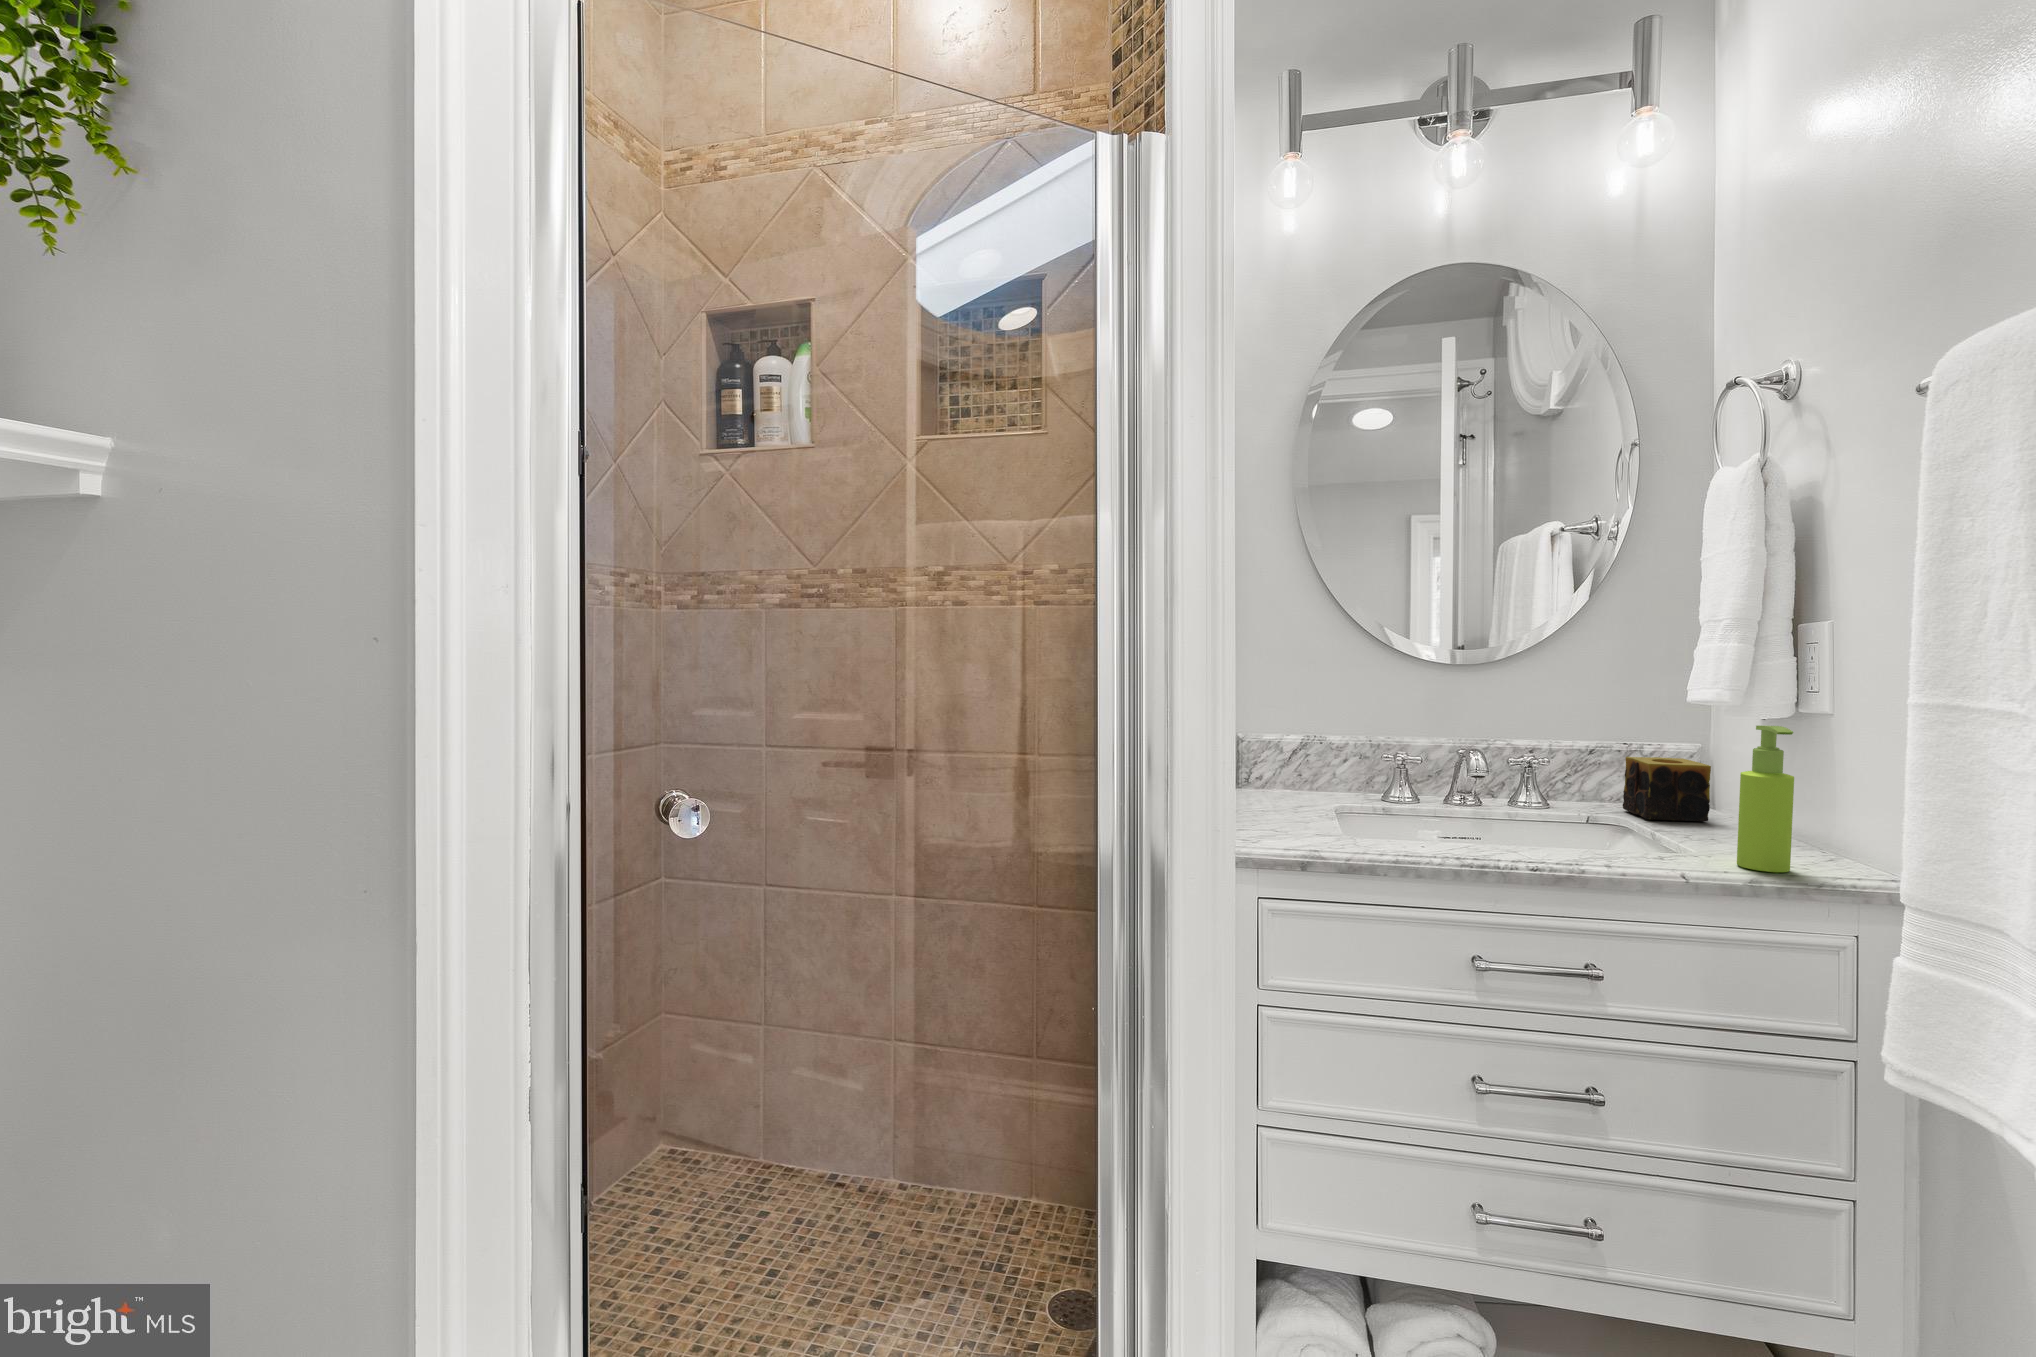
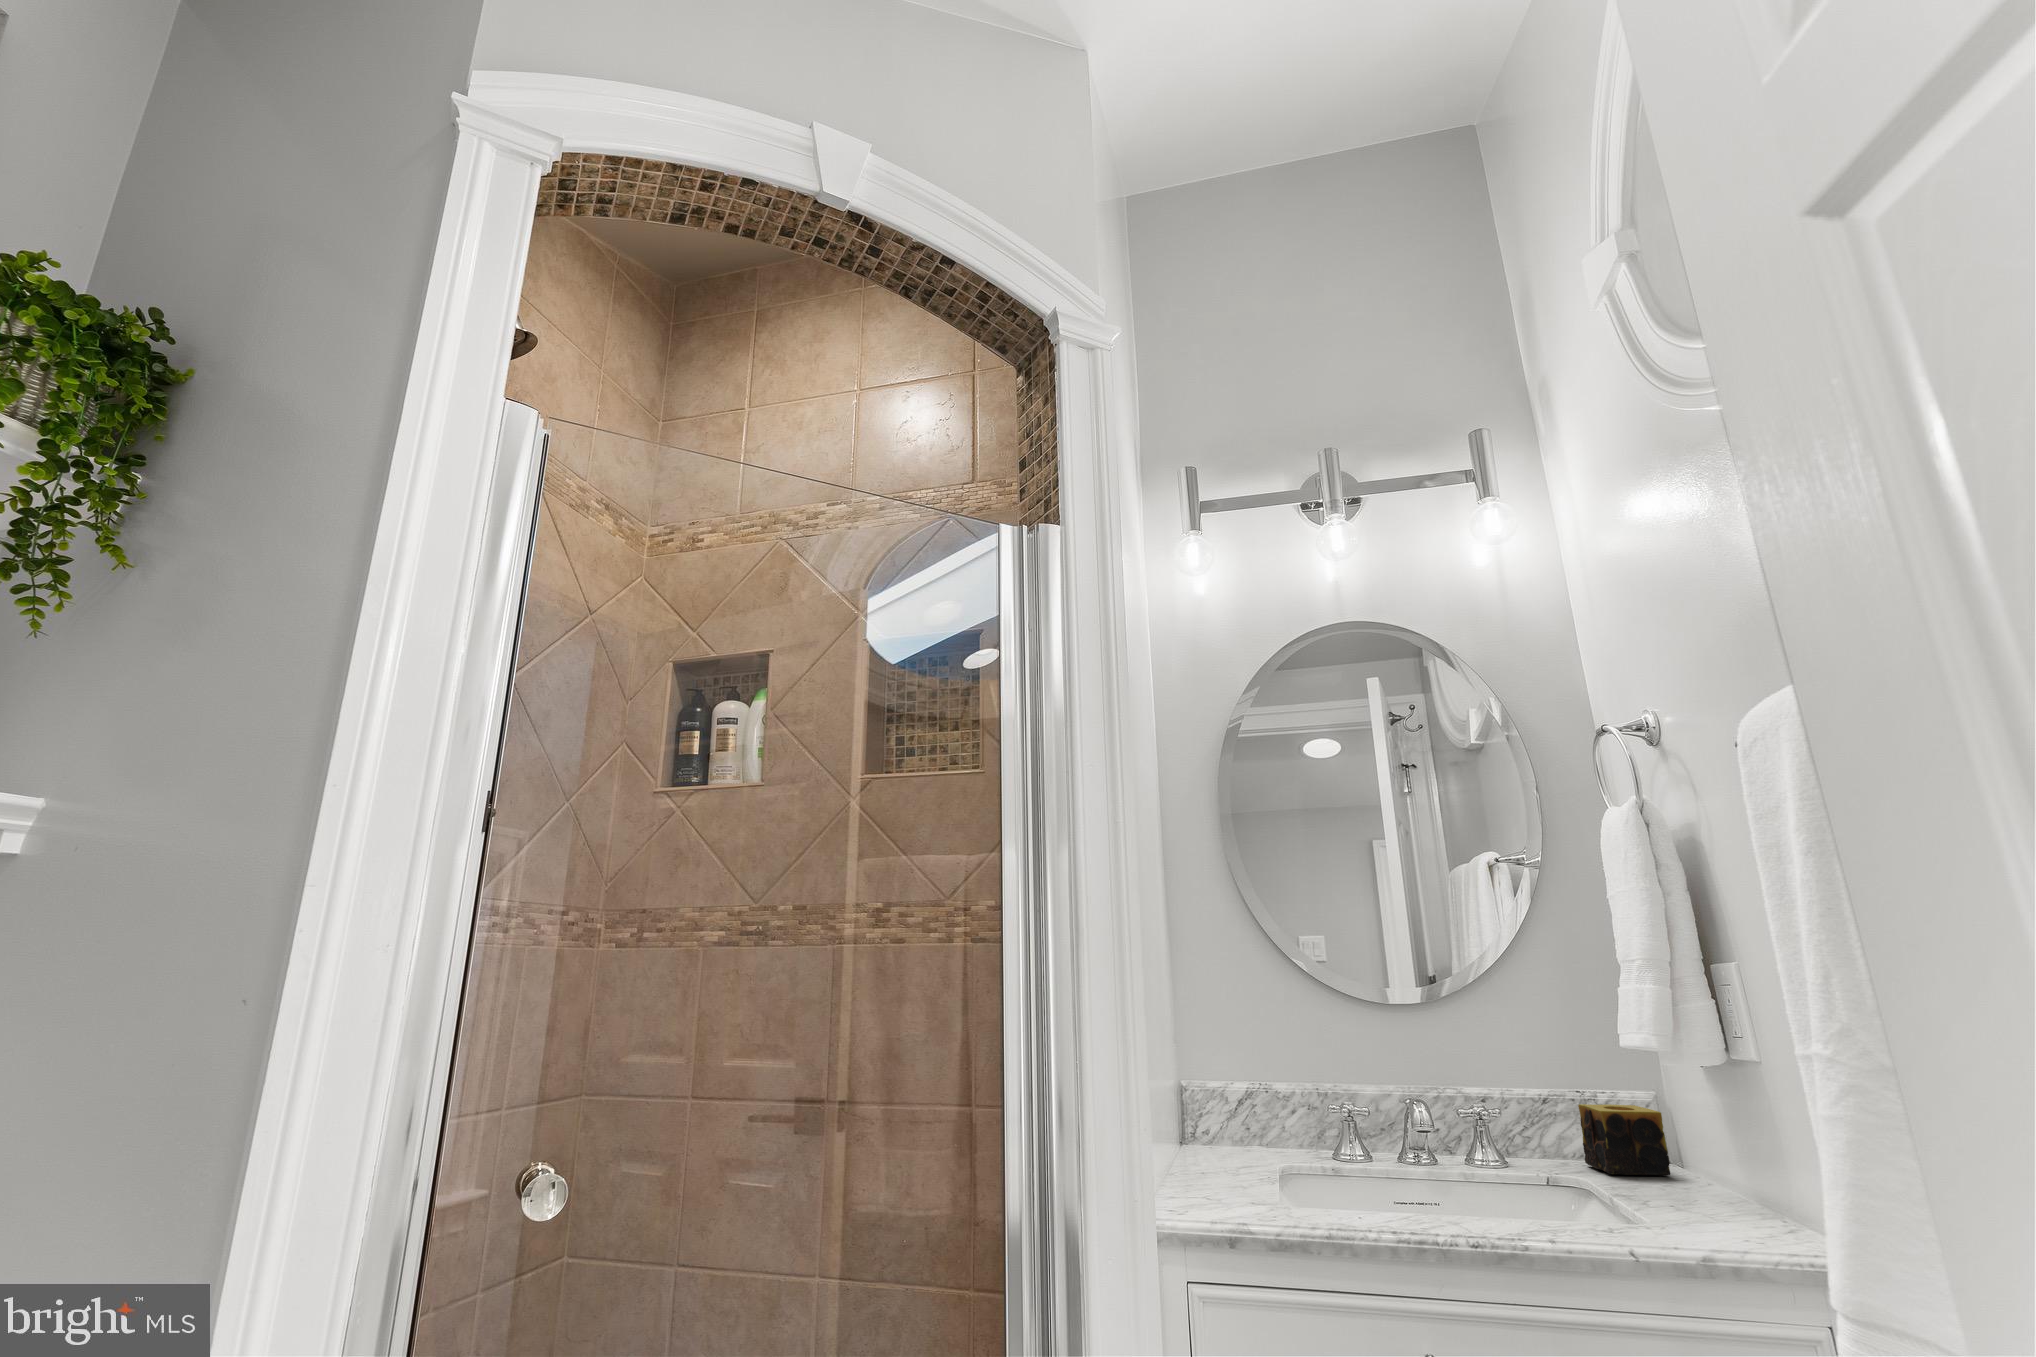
soap dispenser: present [1737,726,1794,872] -> none [1682,1065,1751,1226]

